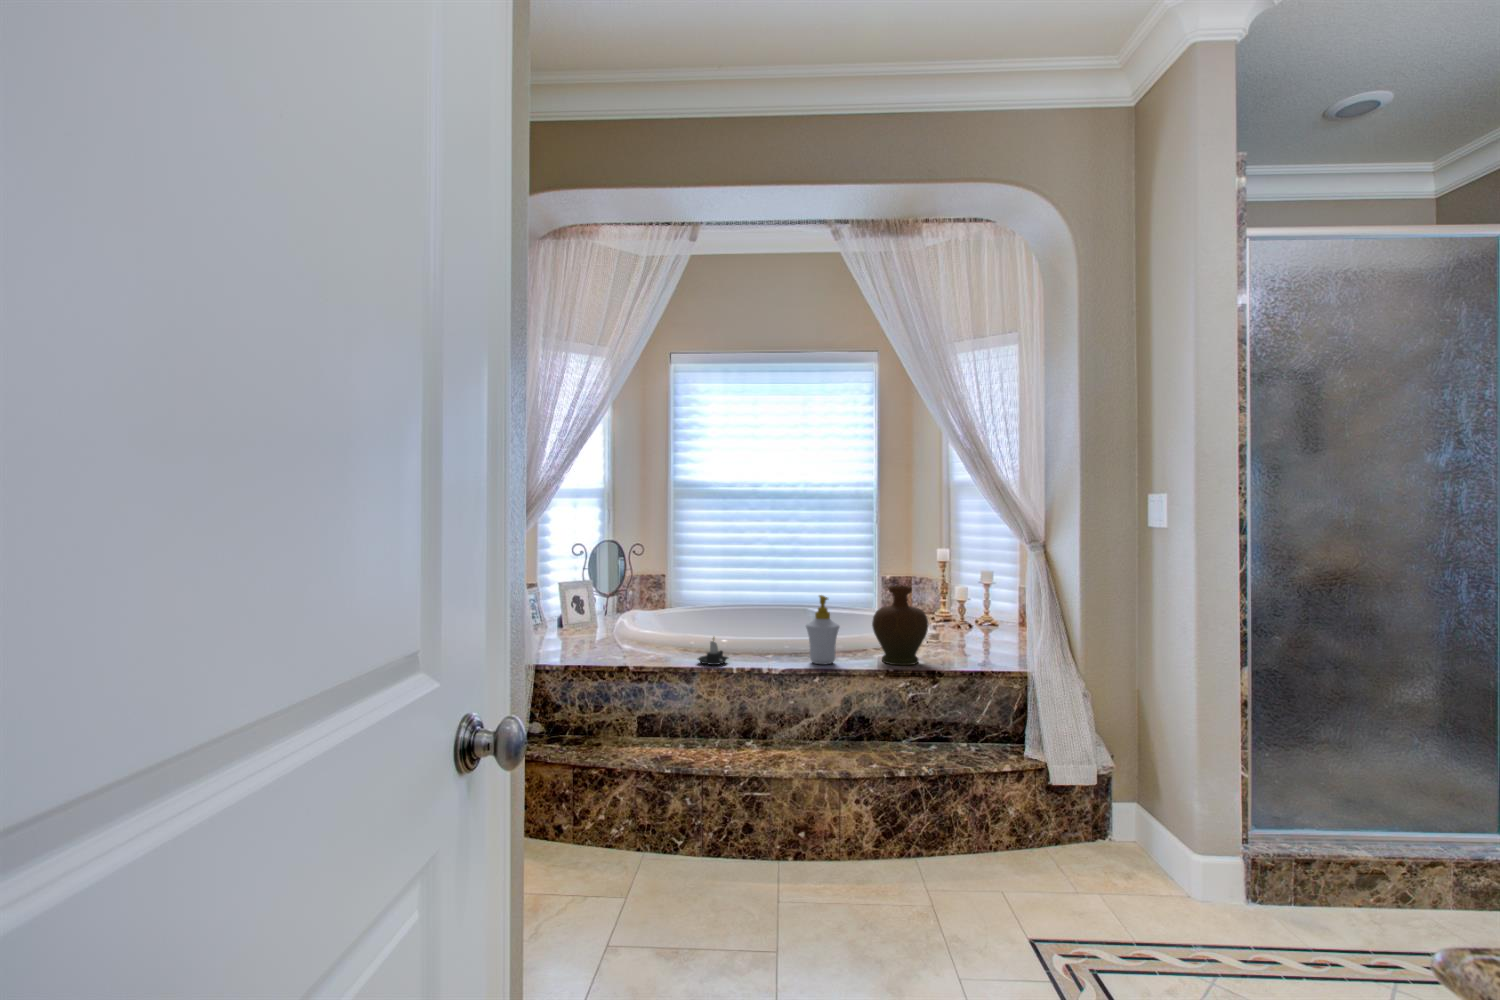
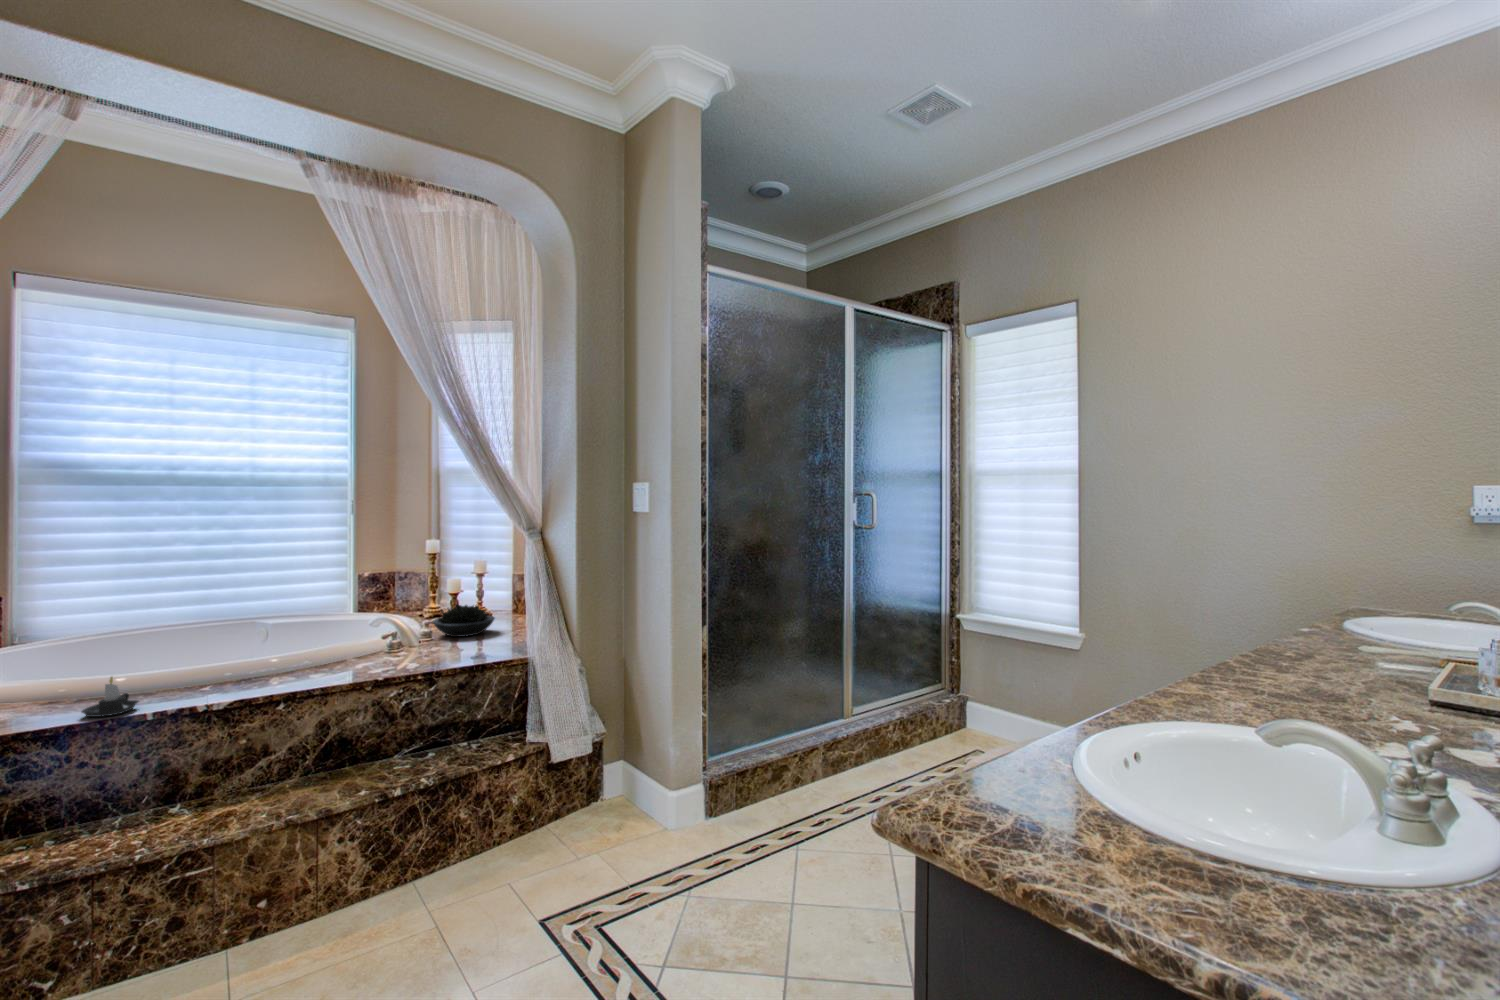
decorative vase: present [872,585,929,665] -> none [354,585,423,673]
soap bottle: present [806,595,840,664] -> none [263,605,312,688]
succulent plant: none [941,610,1001,644] -> present [433,604,495,637]

